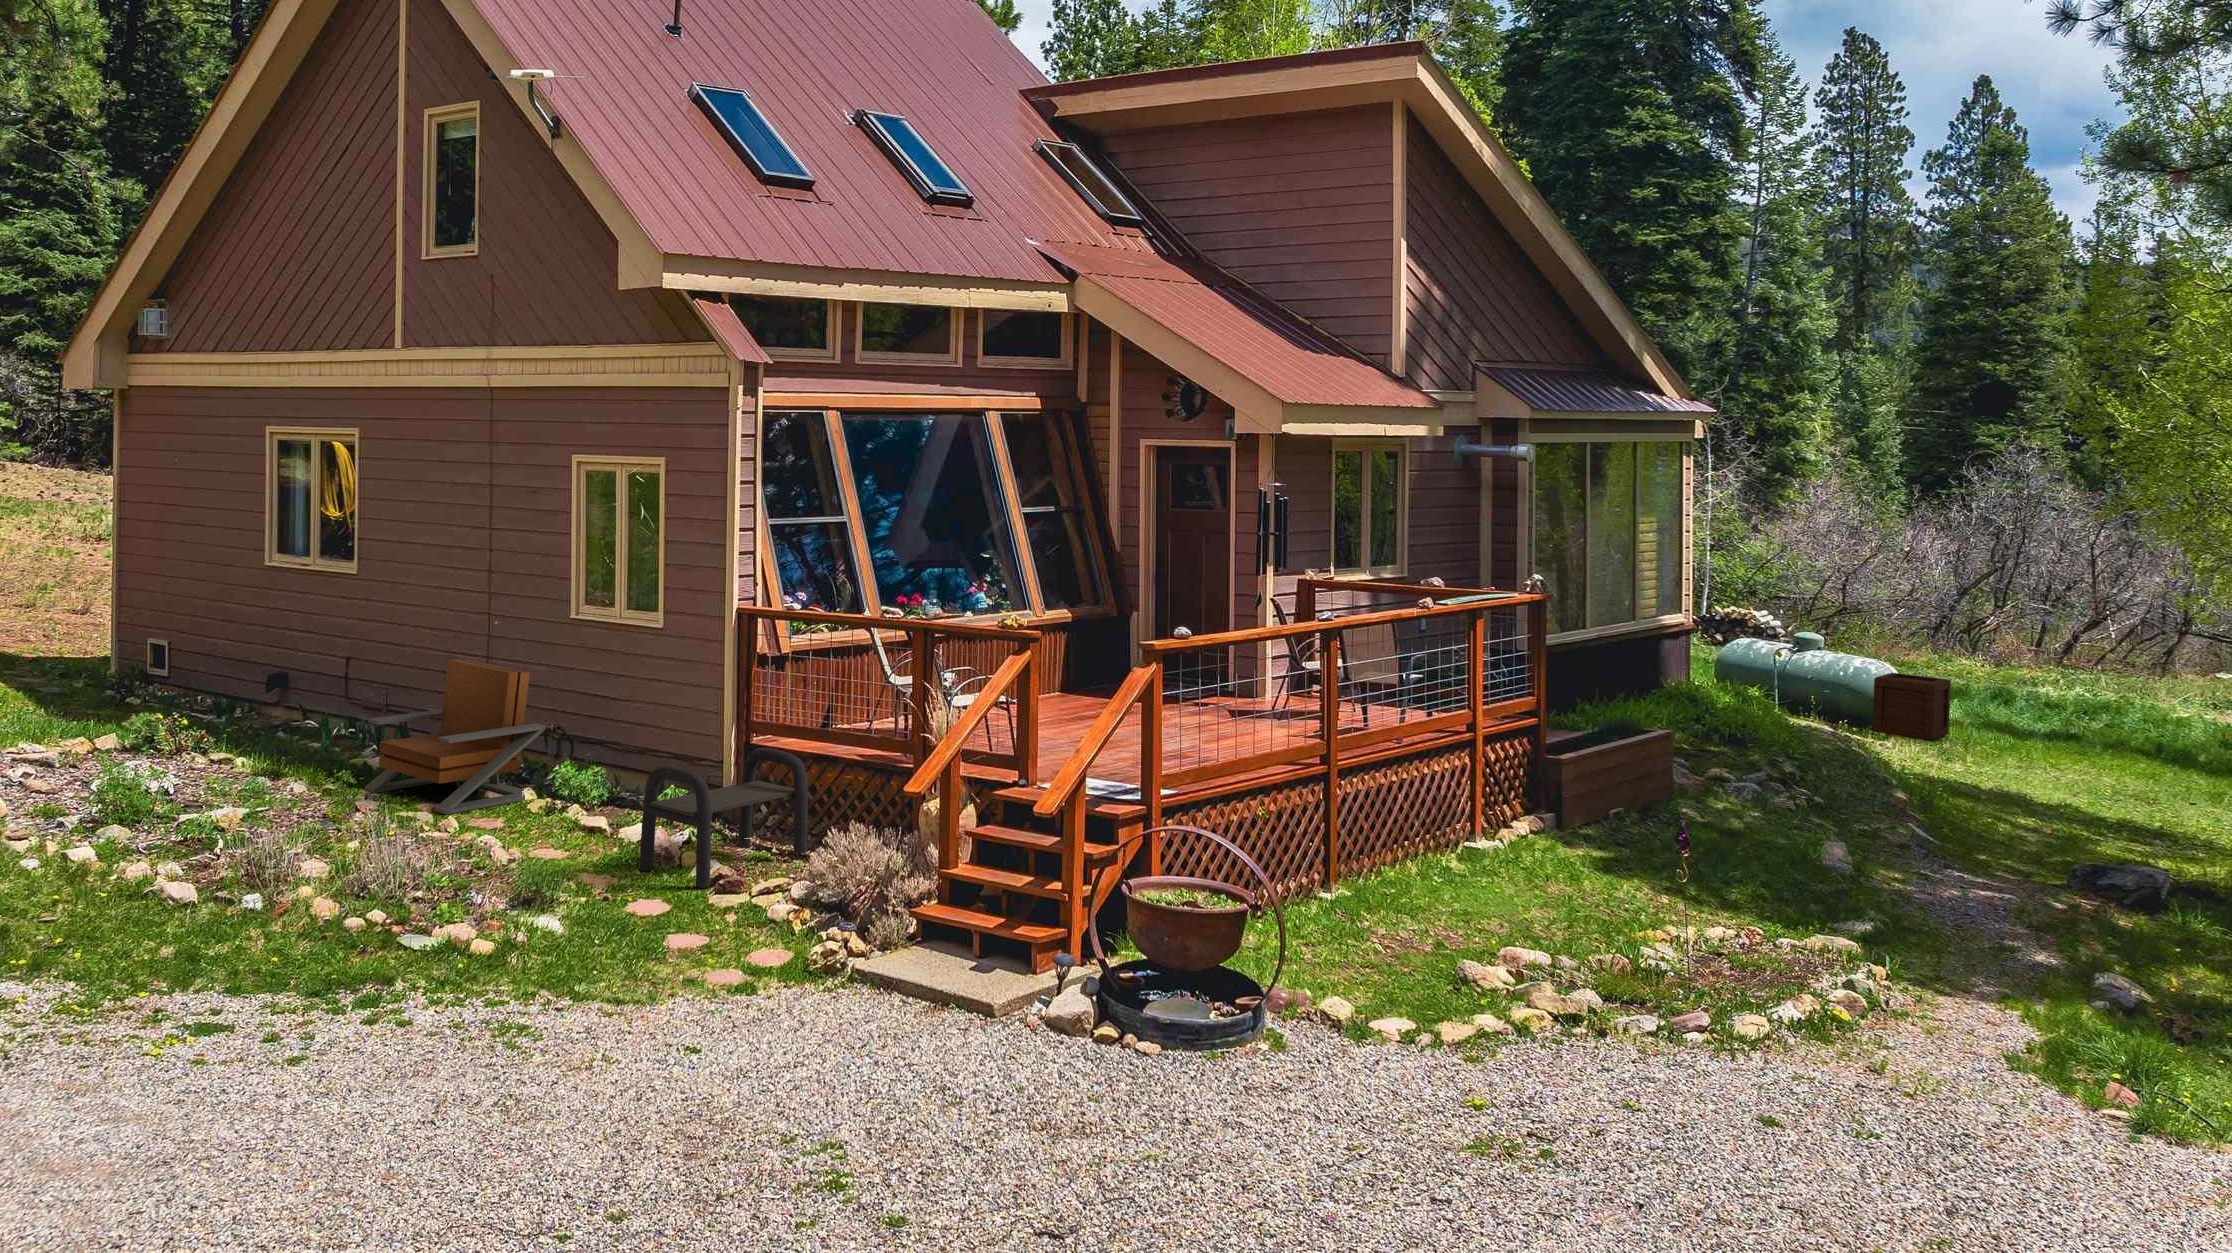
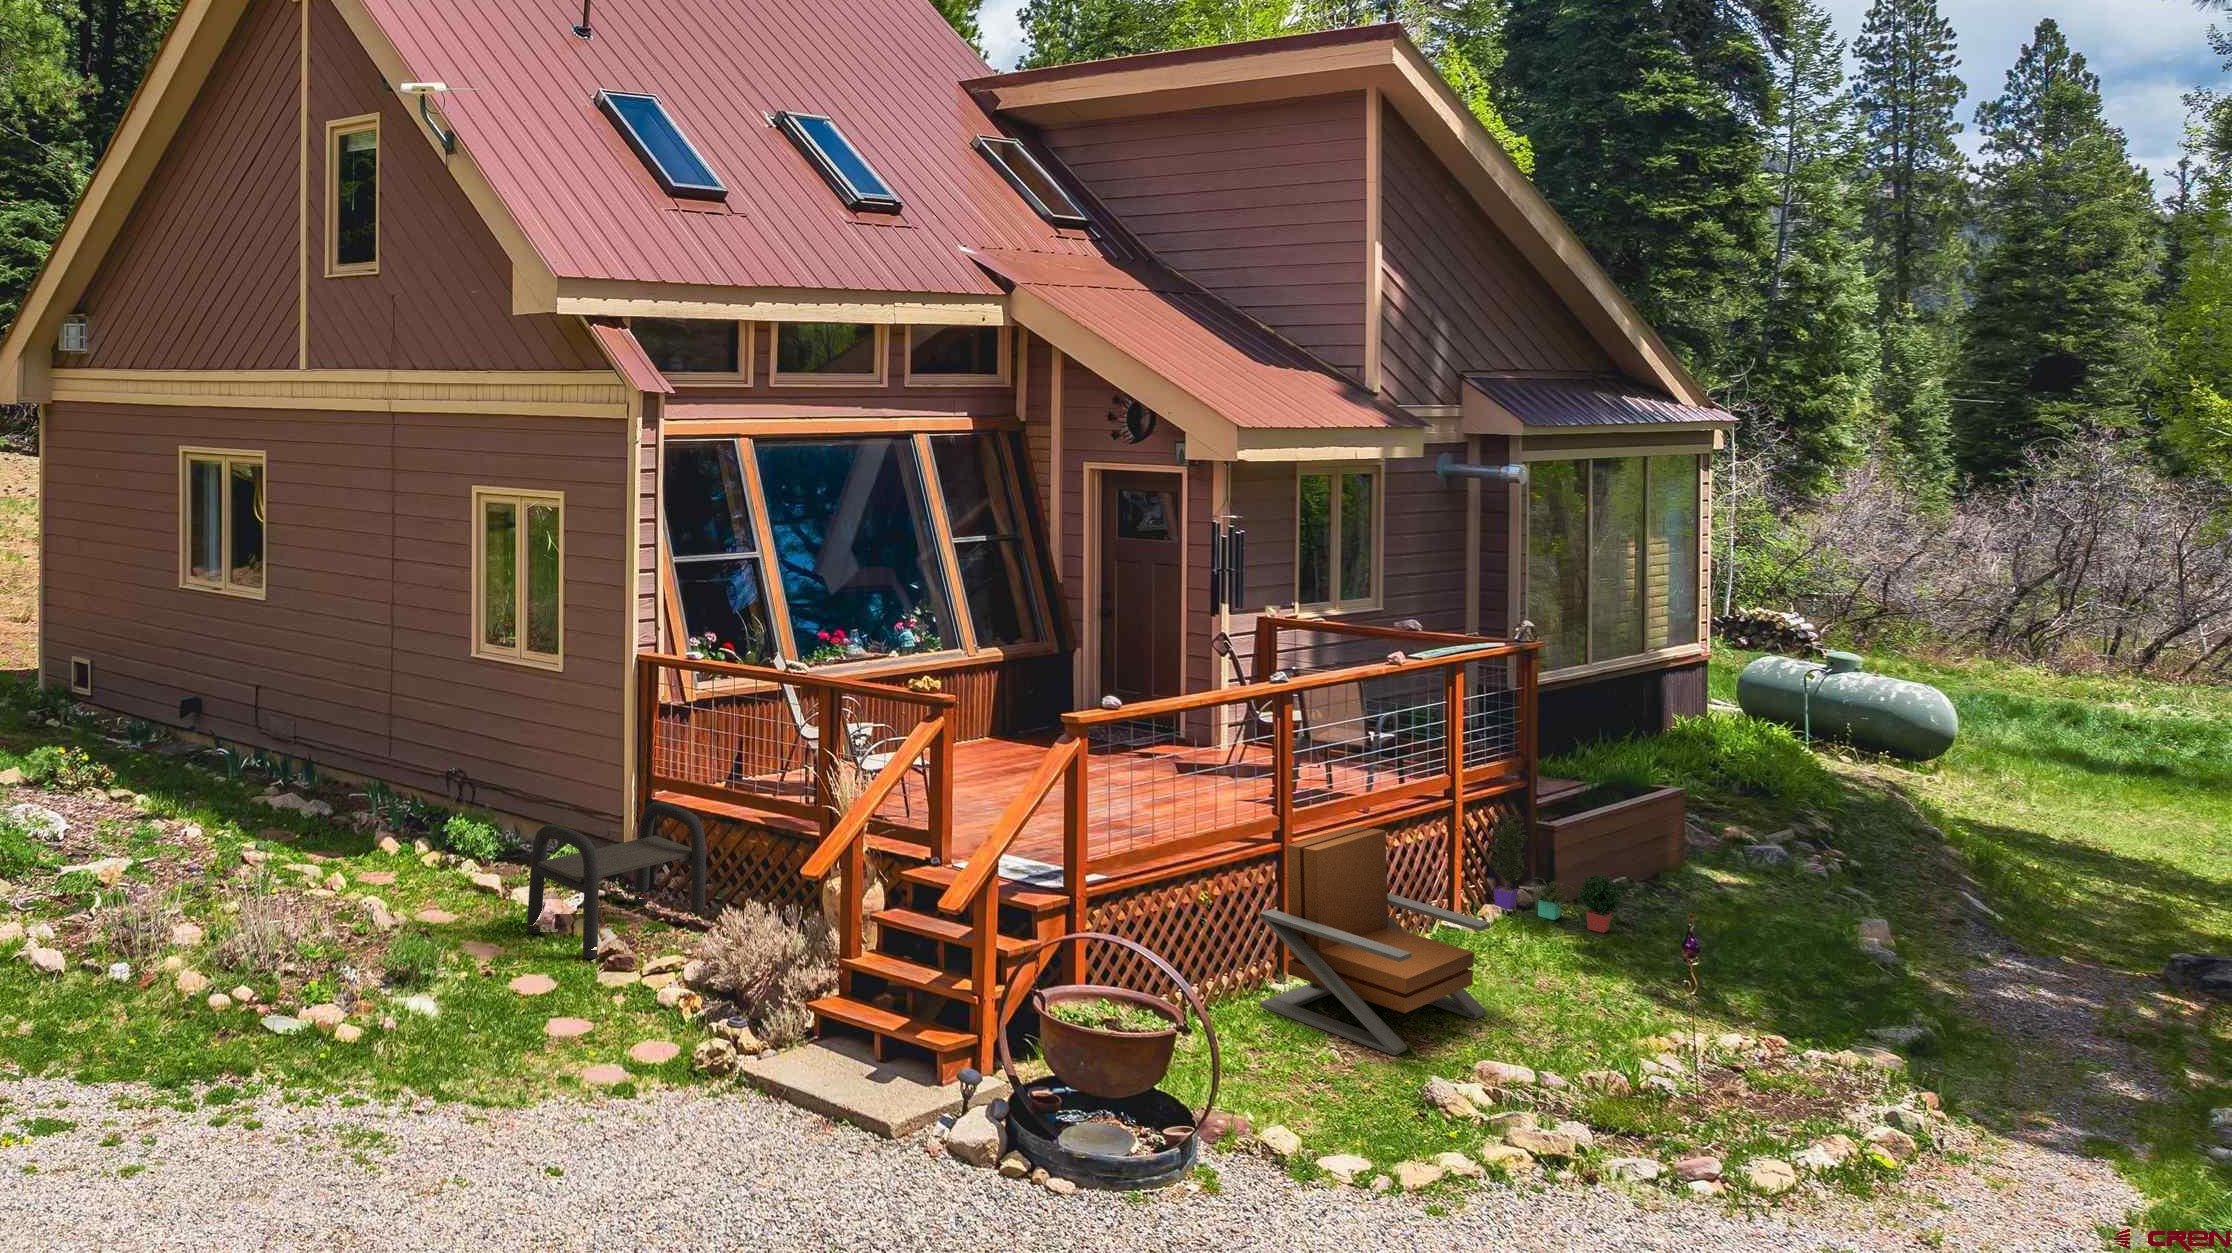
lounge chair: present [365,660,546,814] -> present [1260,826,1491,1055]
wooden crate: present [1872,673,1951,741] -> none [1930,714,2029,796]
potted plant: none [1499,739,1611,840] -> present [1489,811,1622,933]

